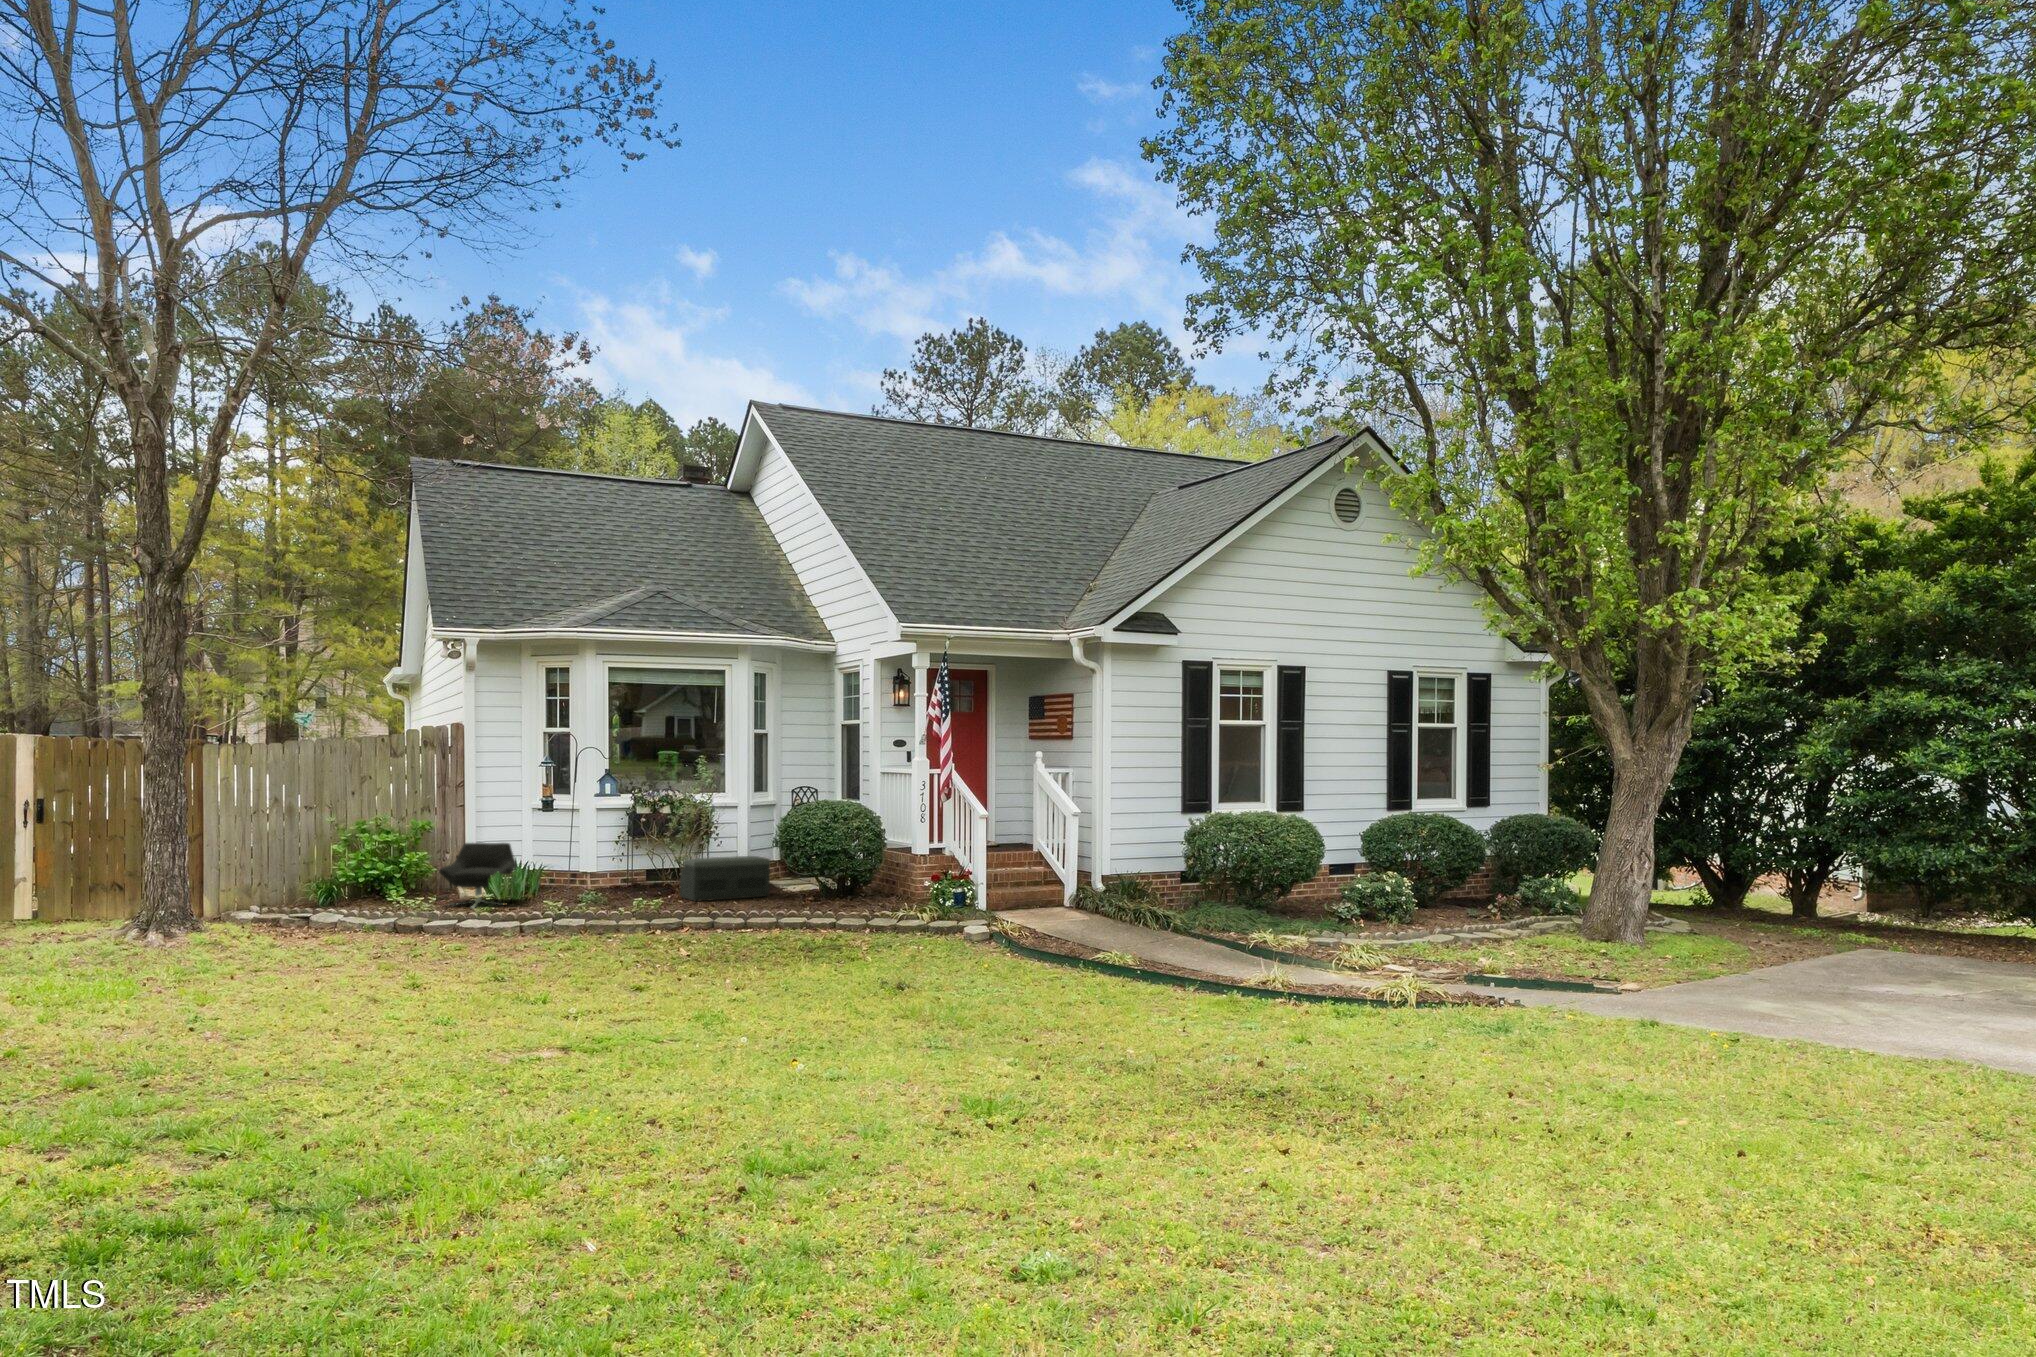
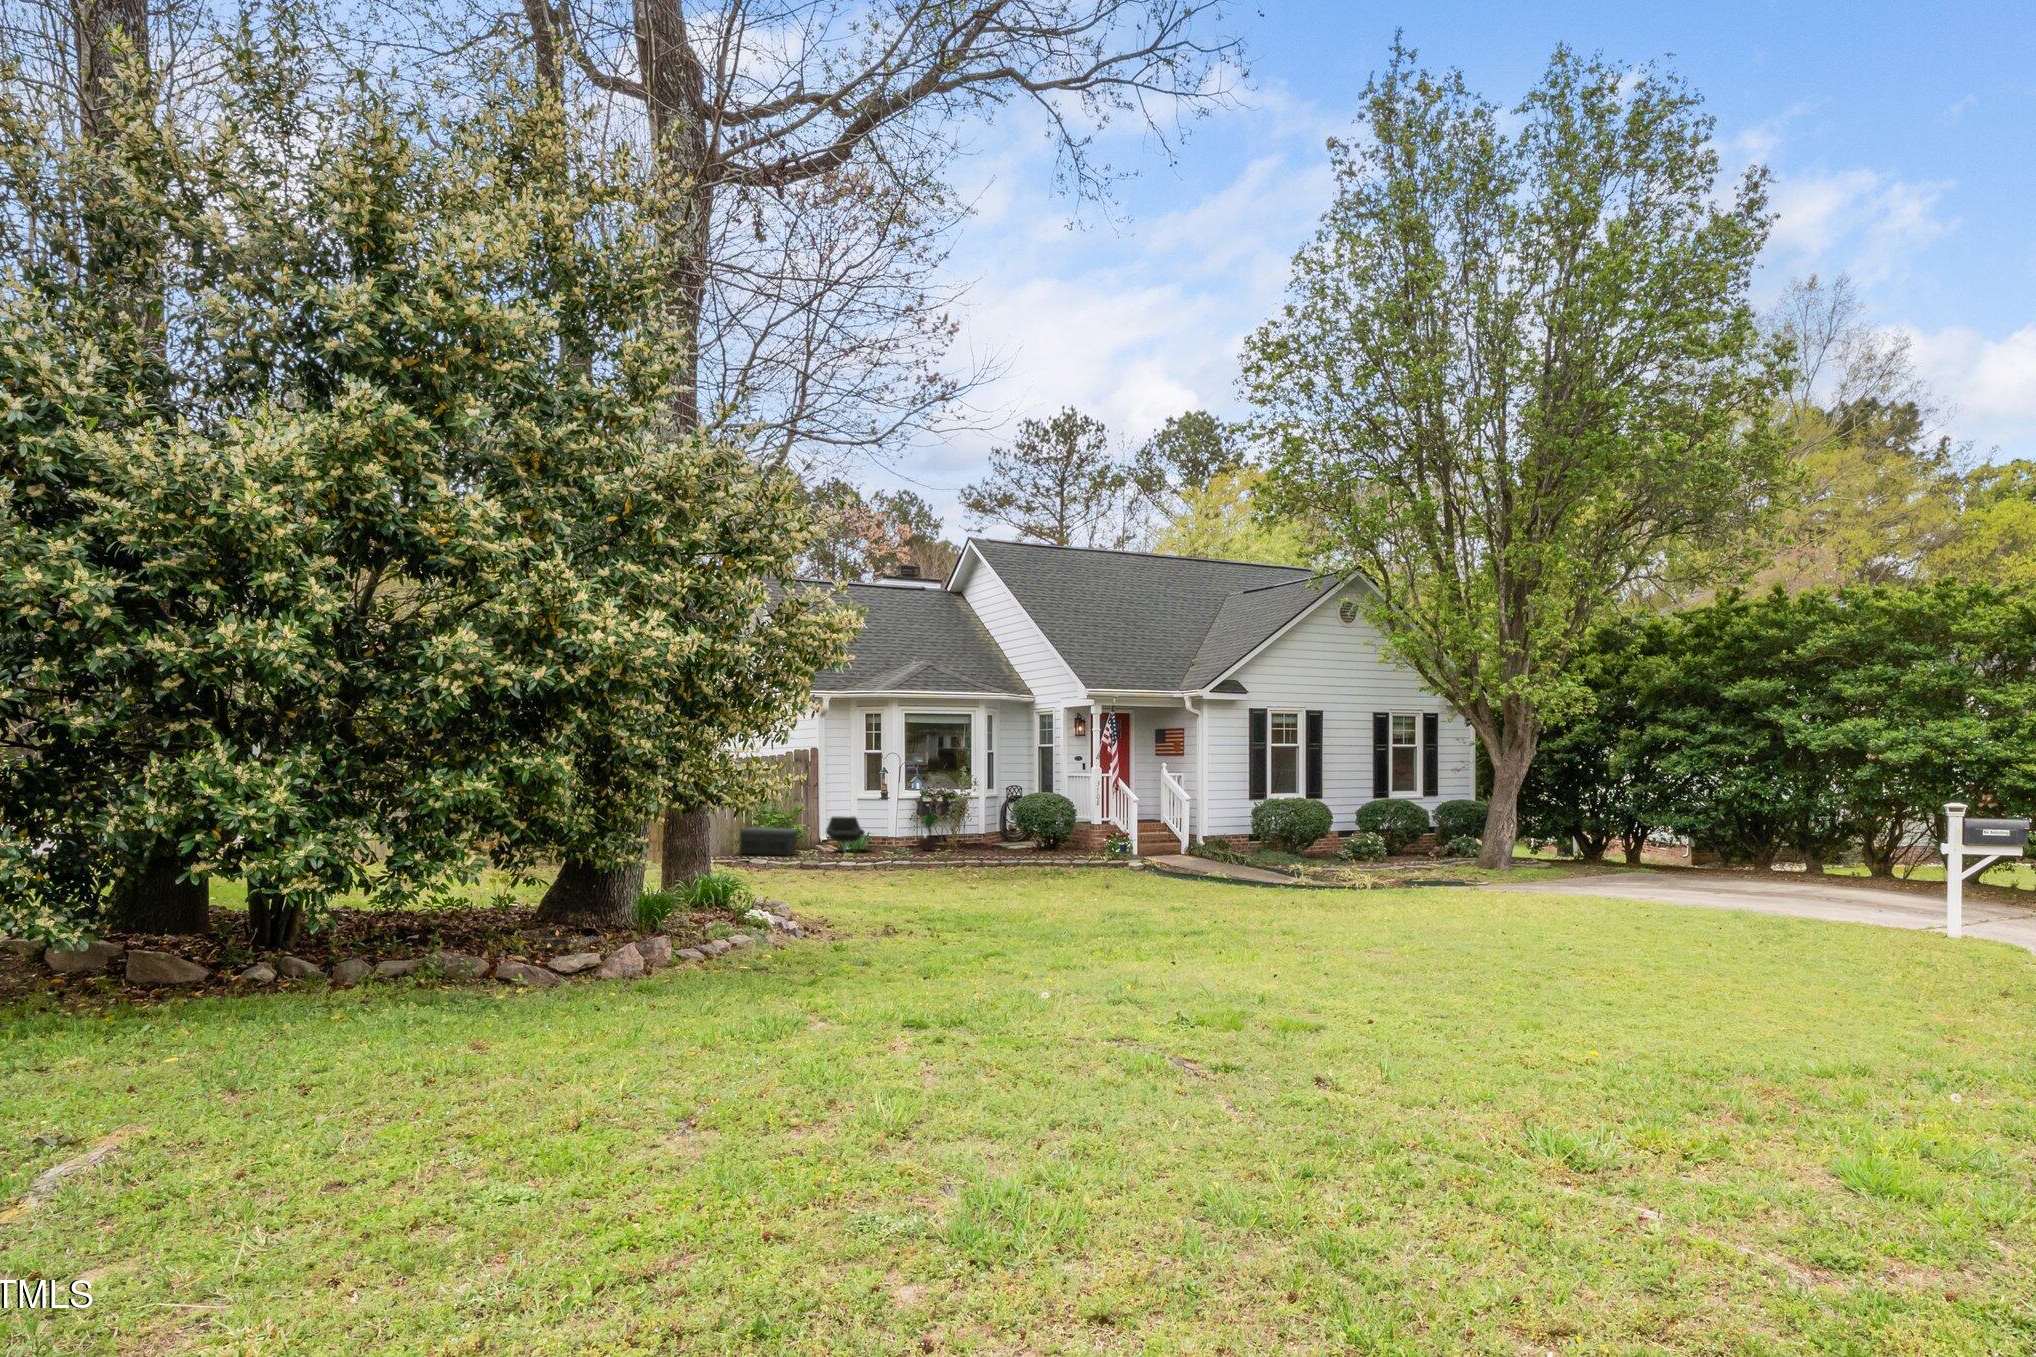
potted tree: none [616,829,659,901] -> present [918,813,939,851]
storage bench: present [680,856,770,901] -> present [739,827,797,856]

